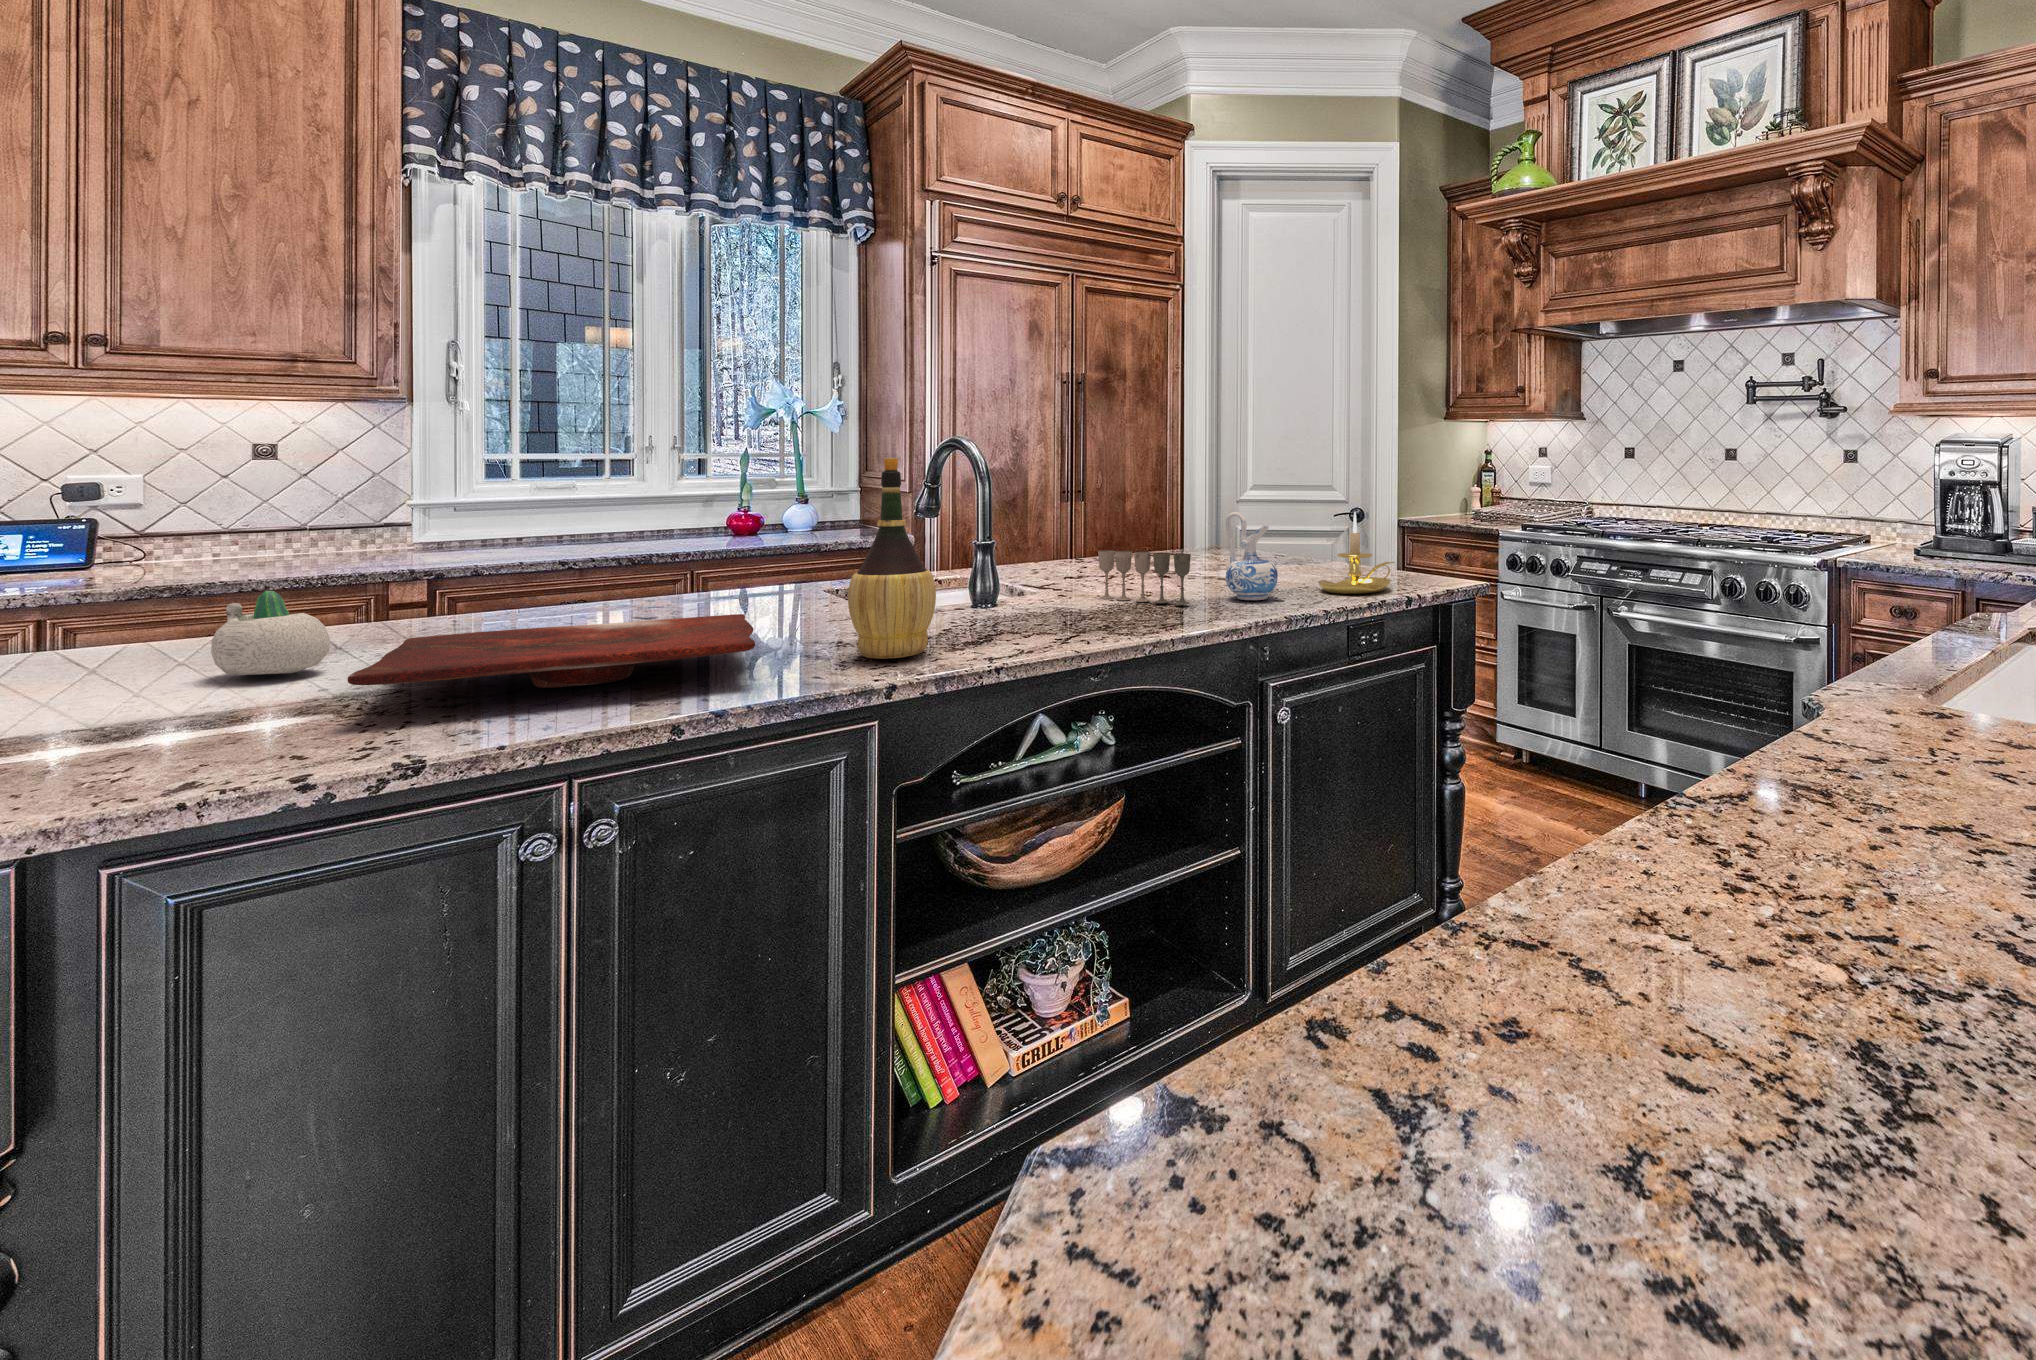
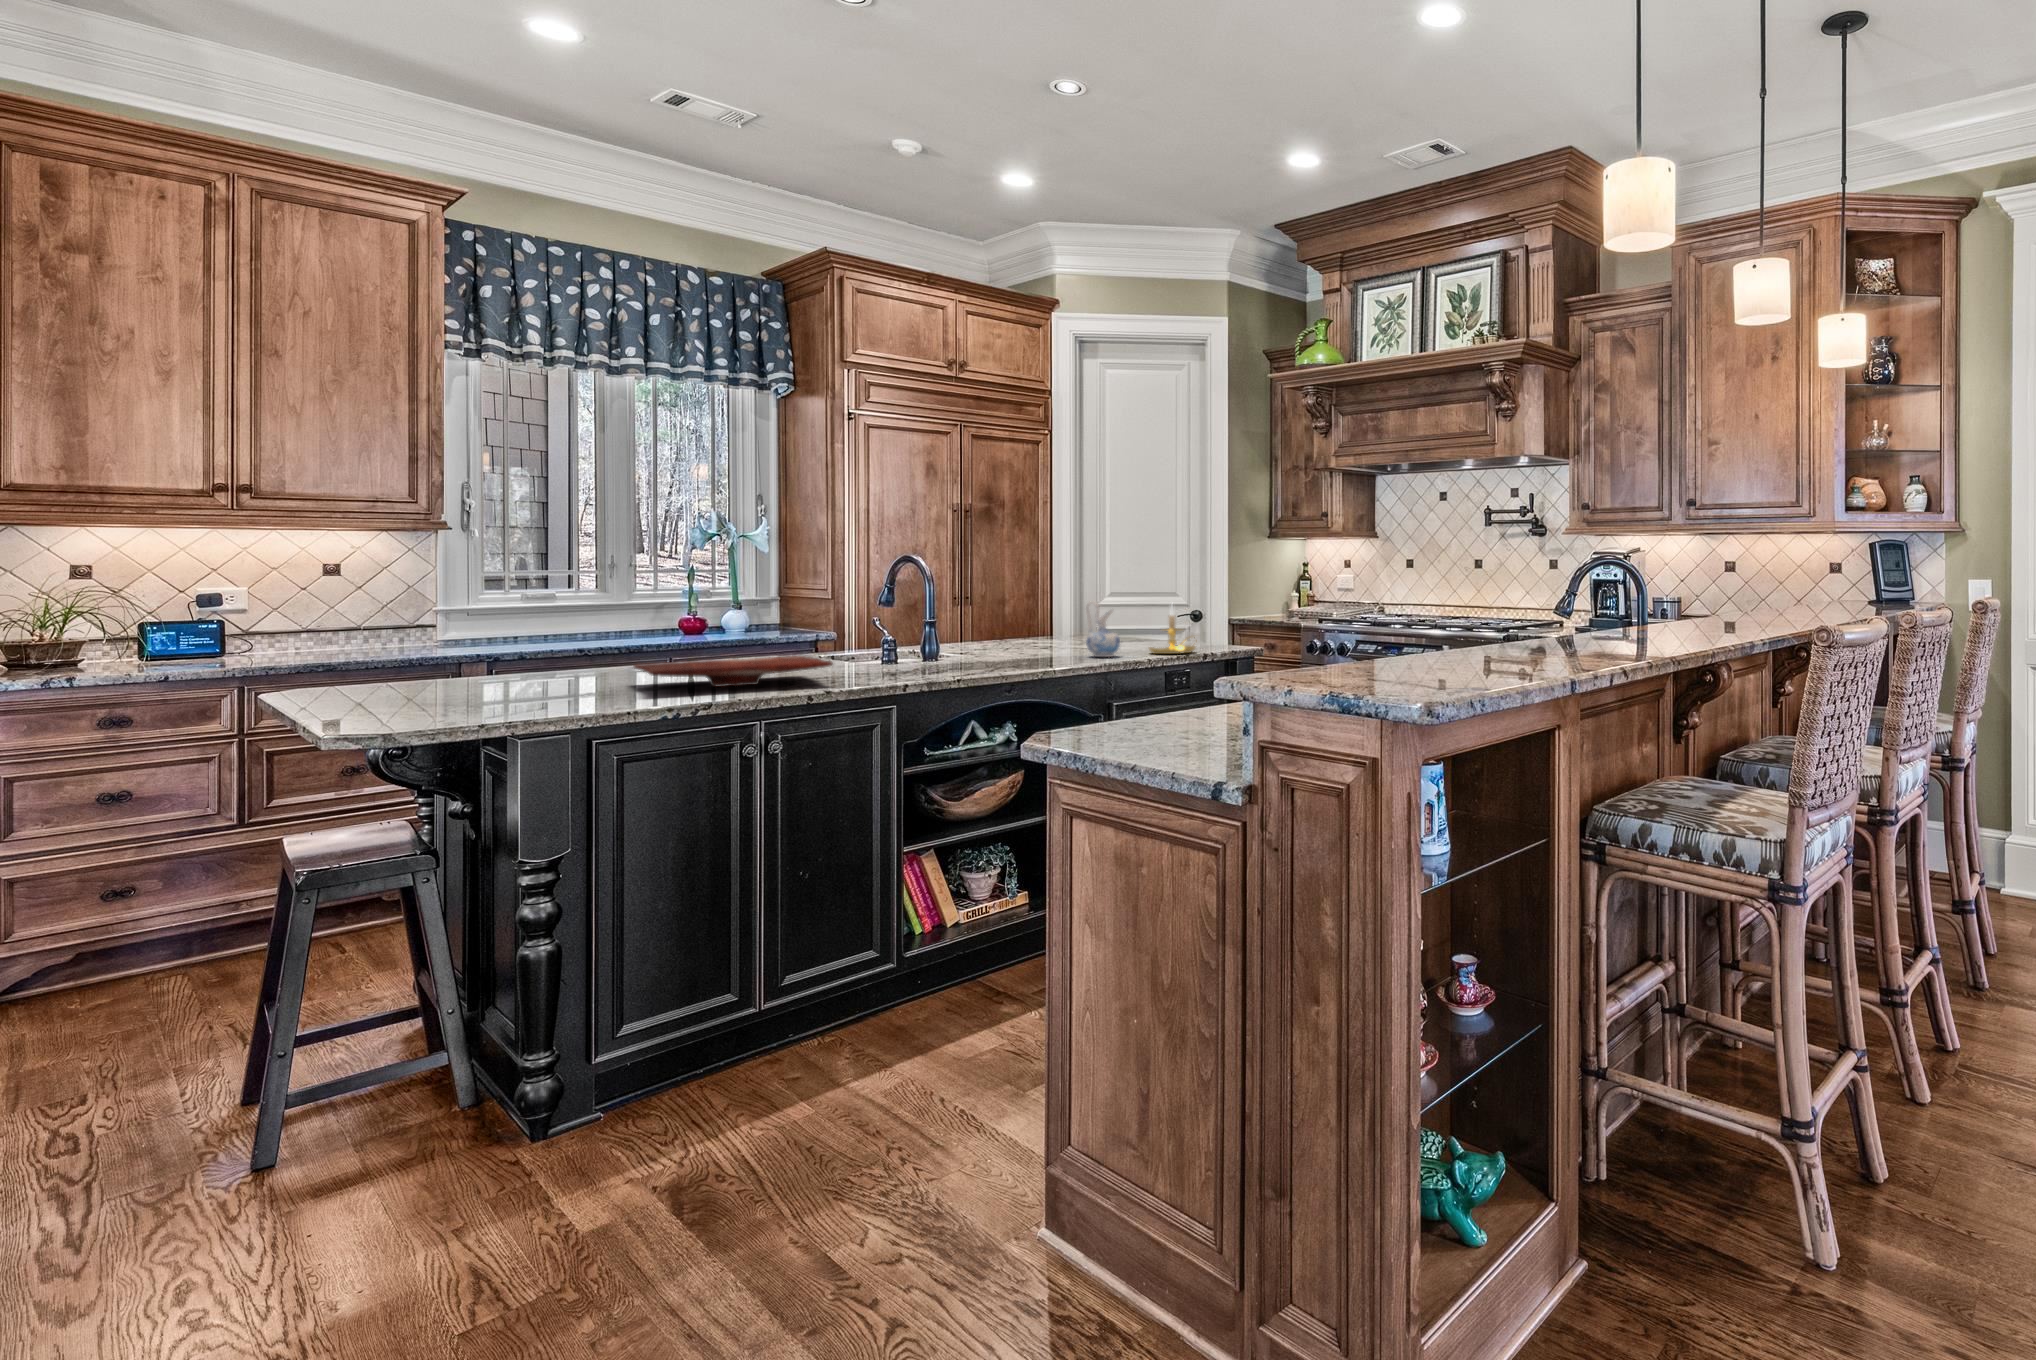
wine bottle: present [848,458,936,659] -> none [871,565,919,677]
wine glass: present [1098,550,1191,605] -> none [1002,627,1064,659]
succulent planter: present [211,591,330,675] -> none [526,639,586,685]

